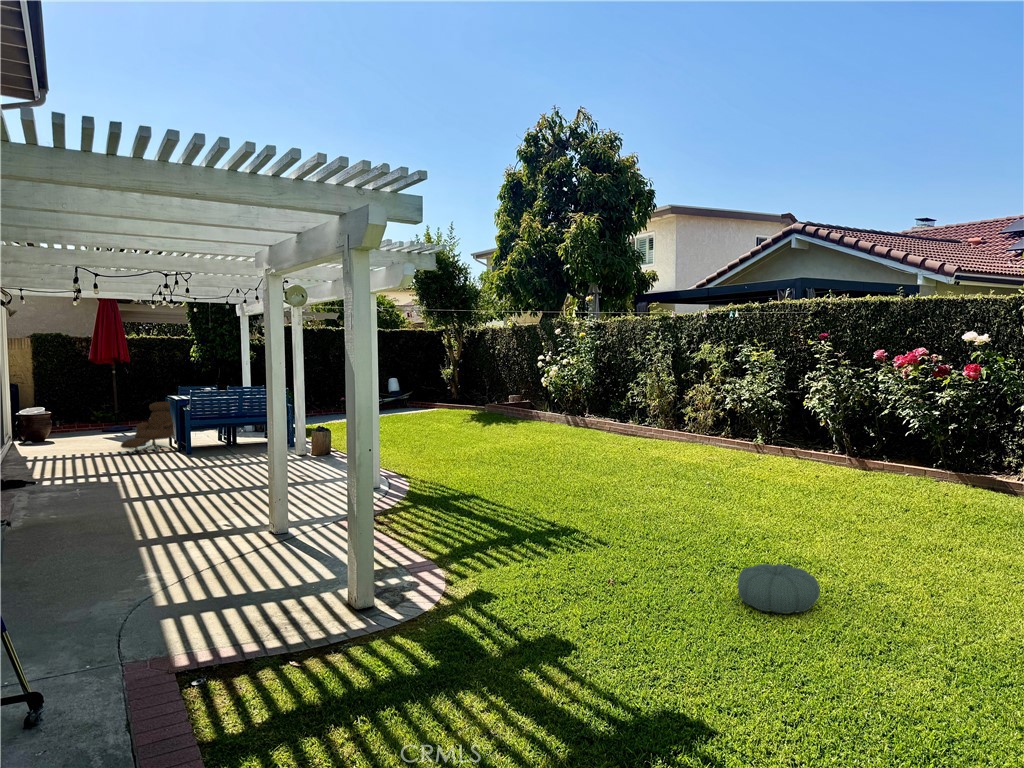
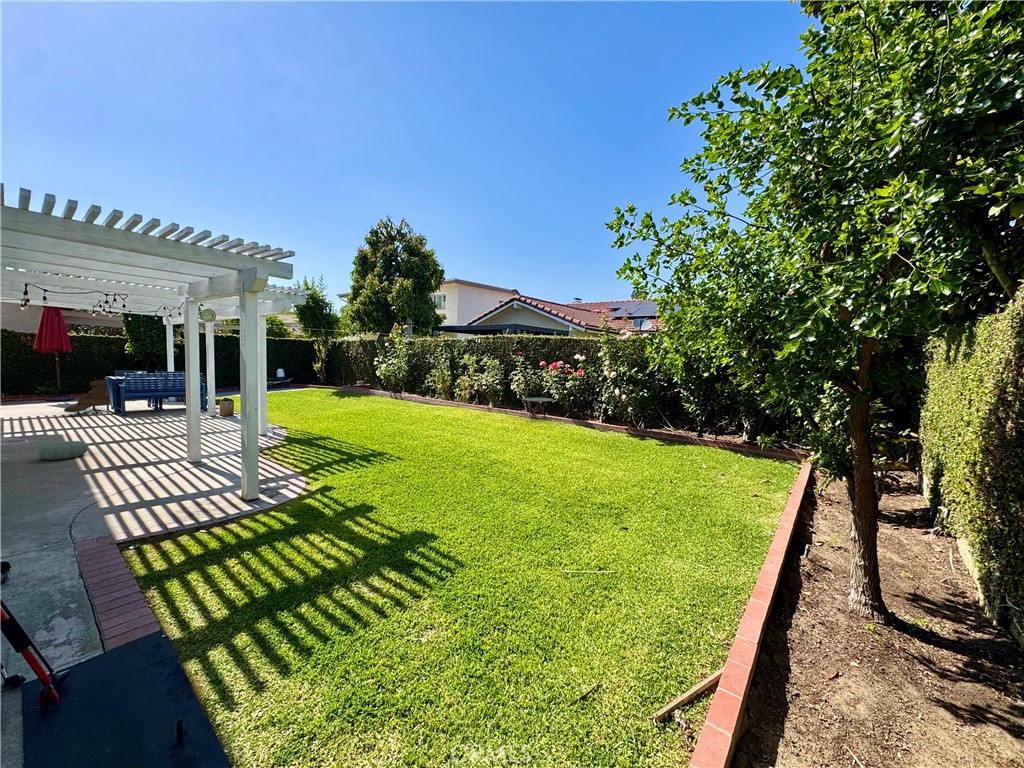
round table: none [841,427,910,475] -> present [524,398,553,420]
pouf: present [738,564,820,614] -> present [39,441,88,460]

